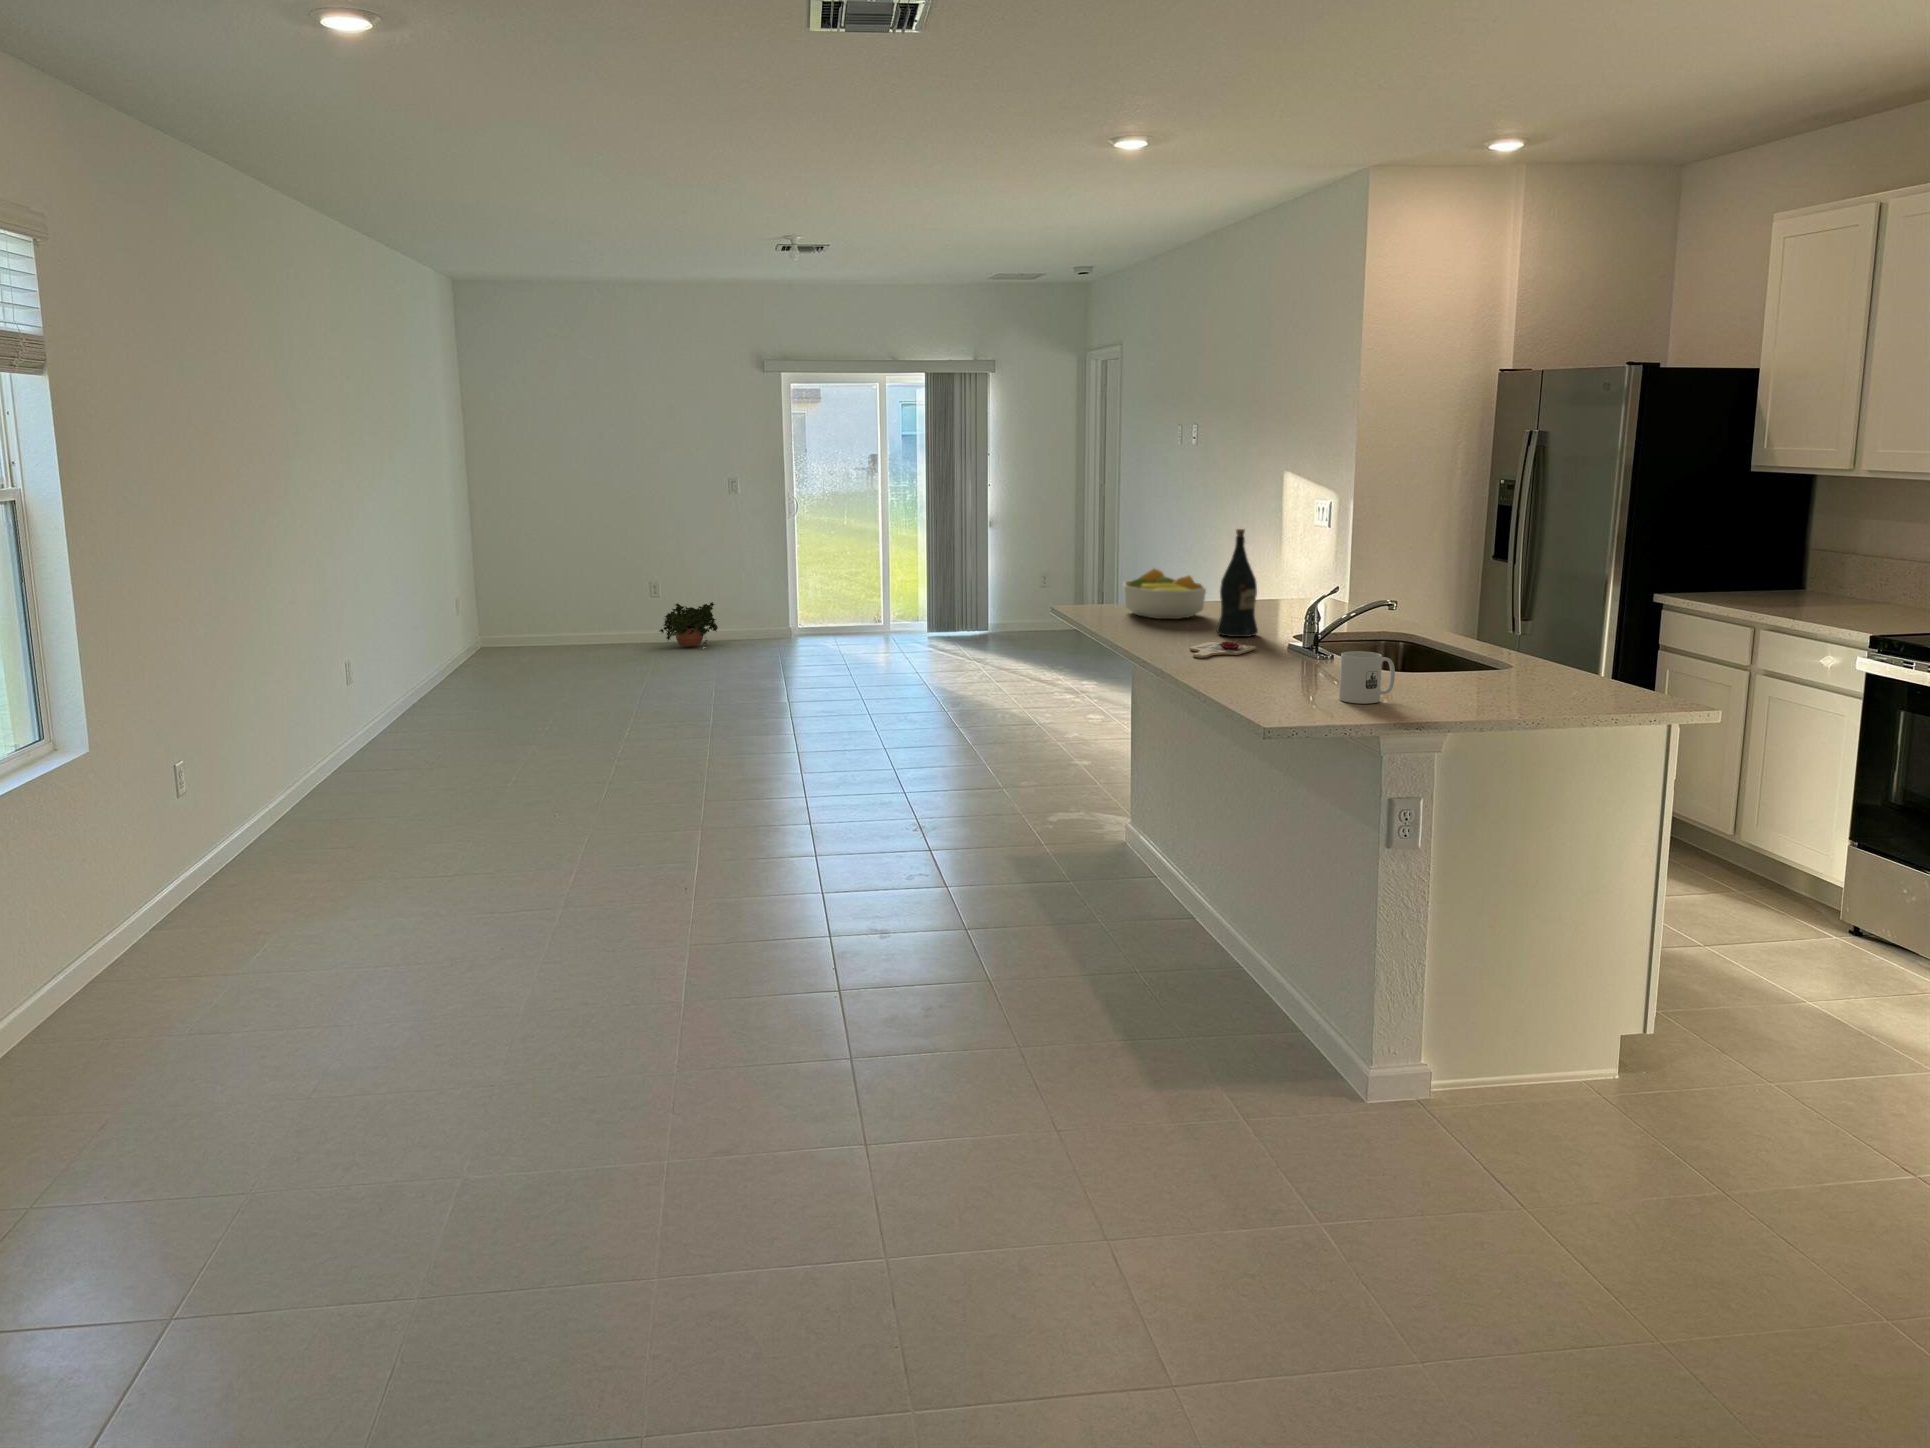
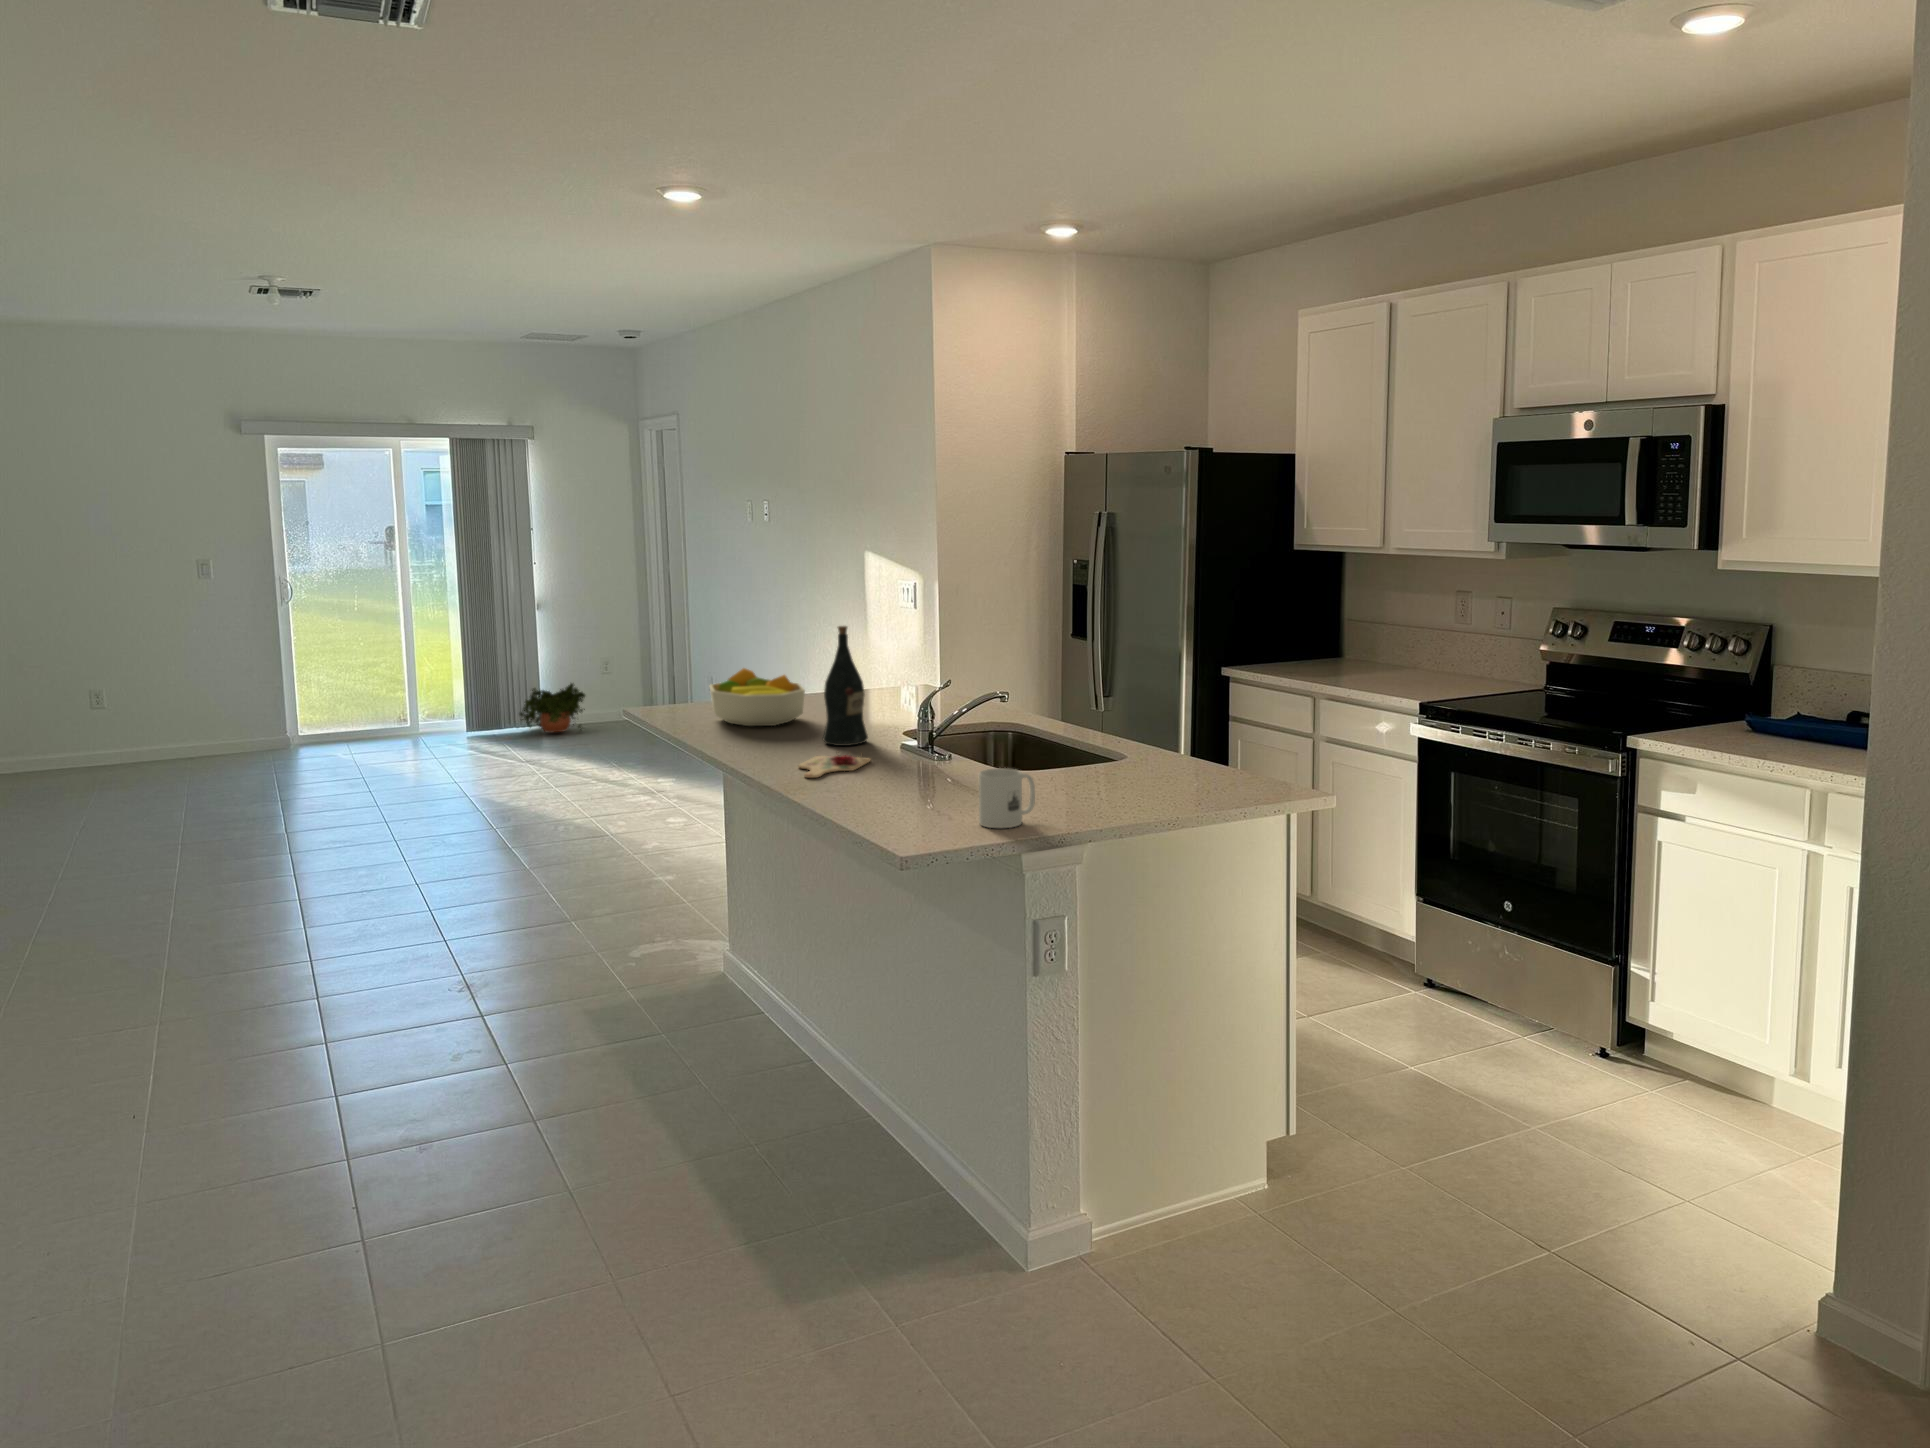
potted plant: present [659,602,718,646] -> present [519,683,585,732]

